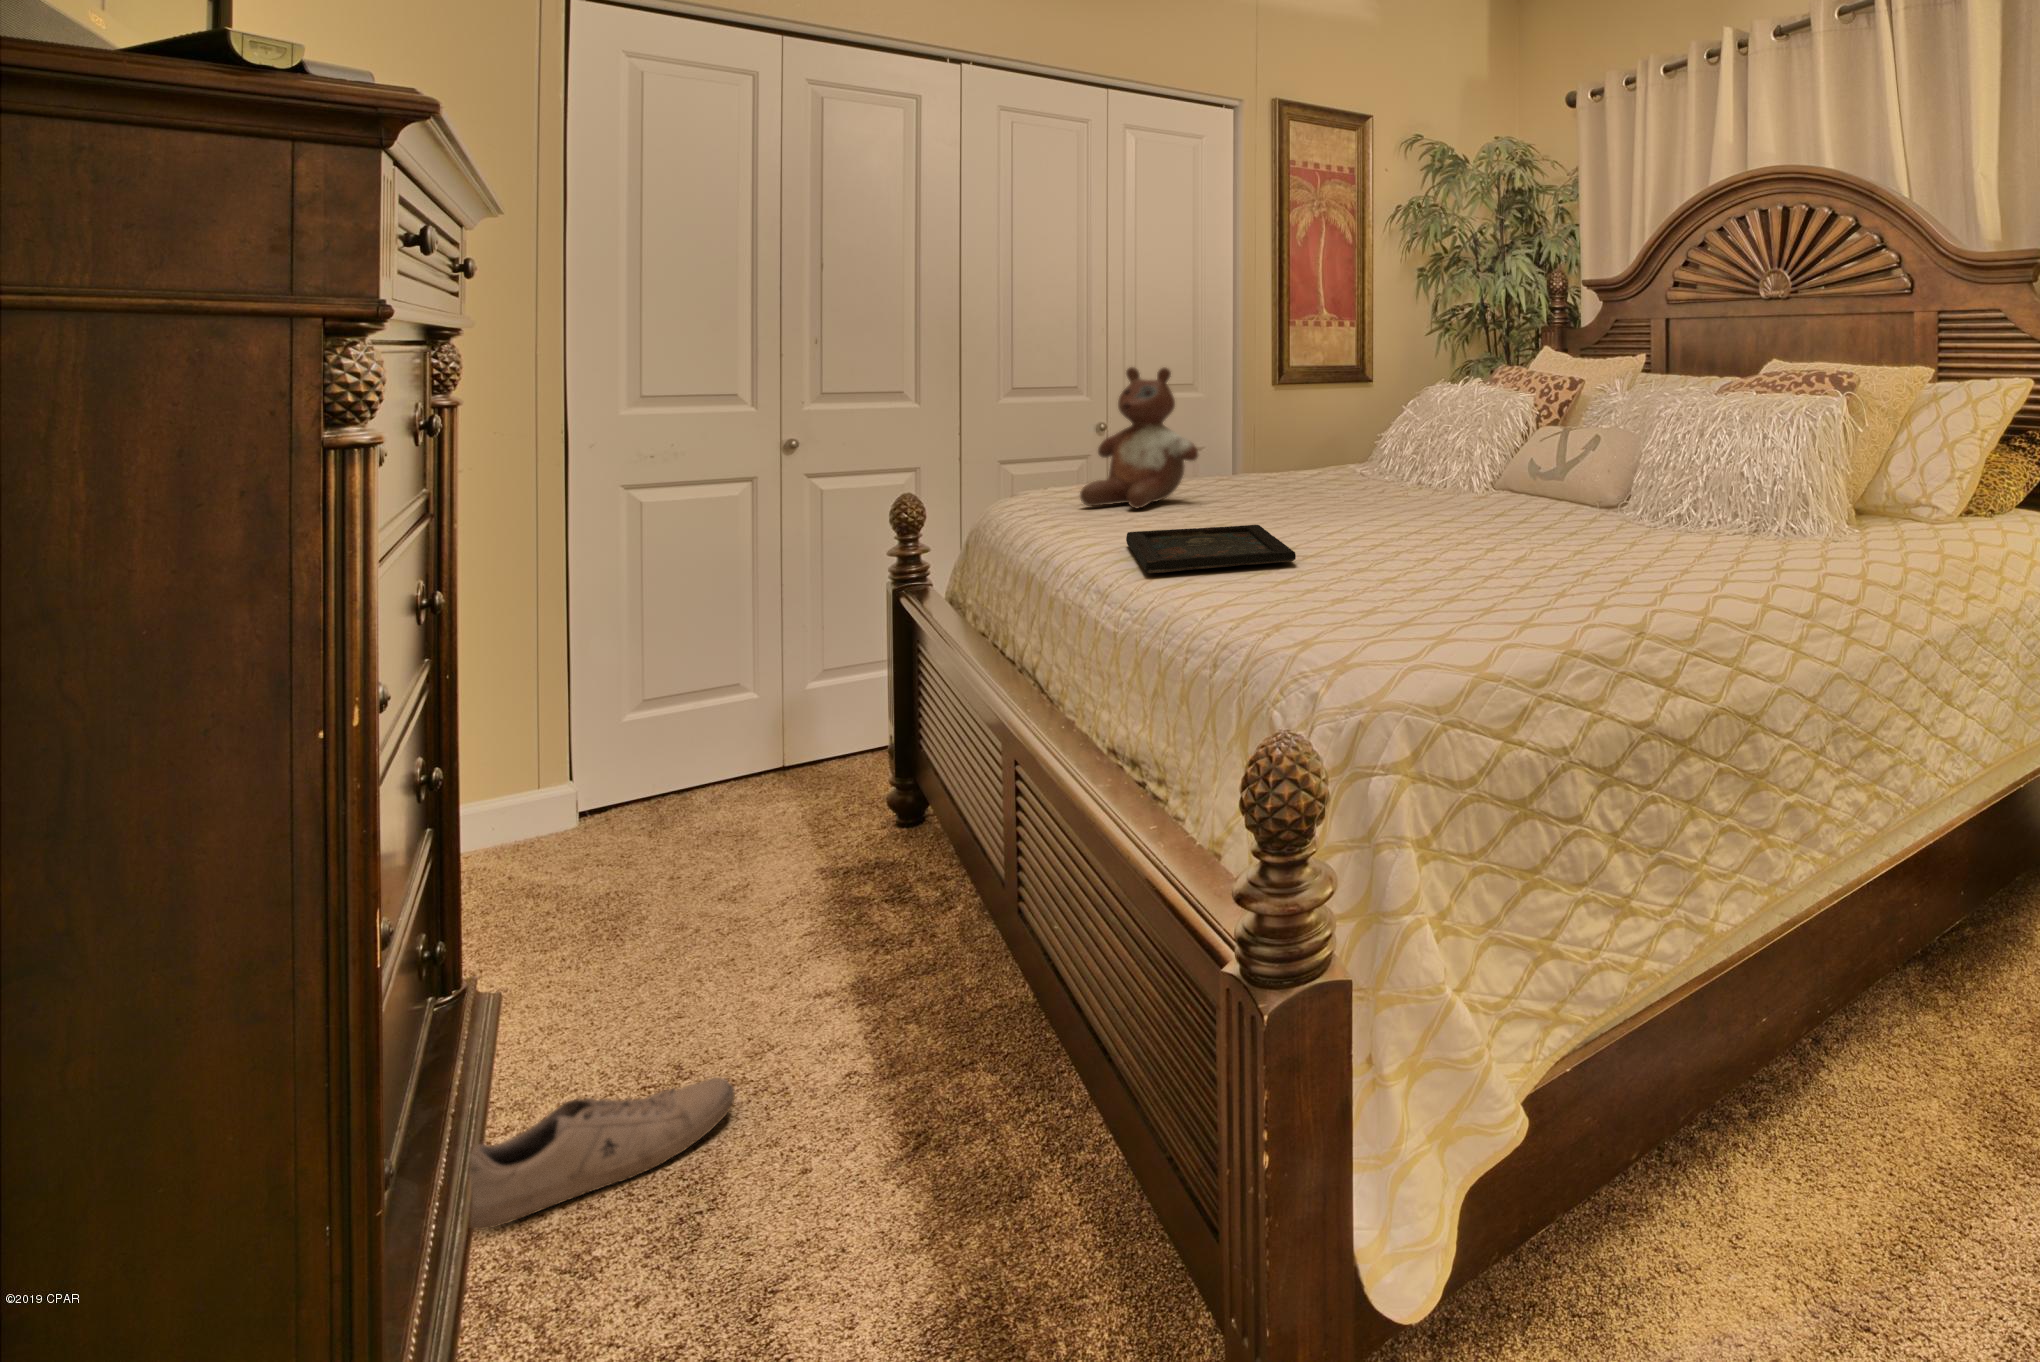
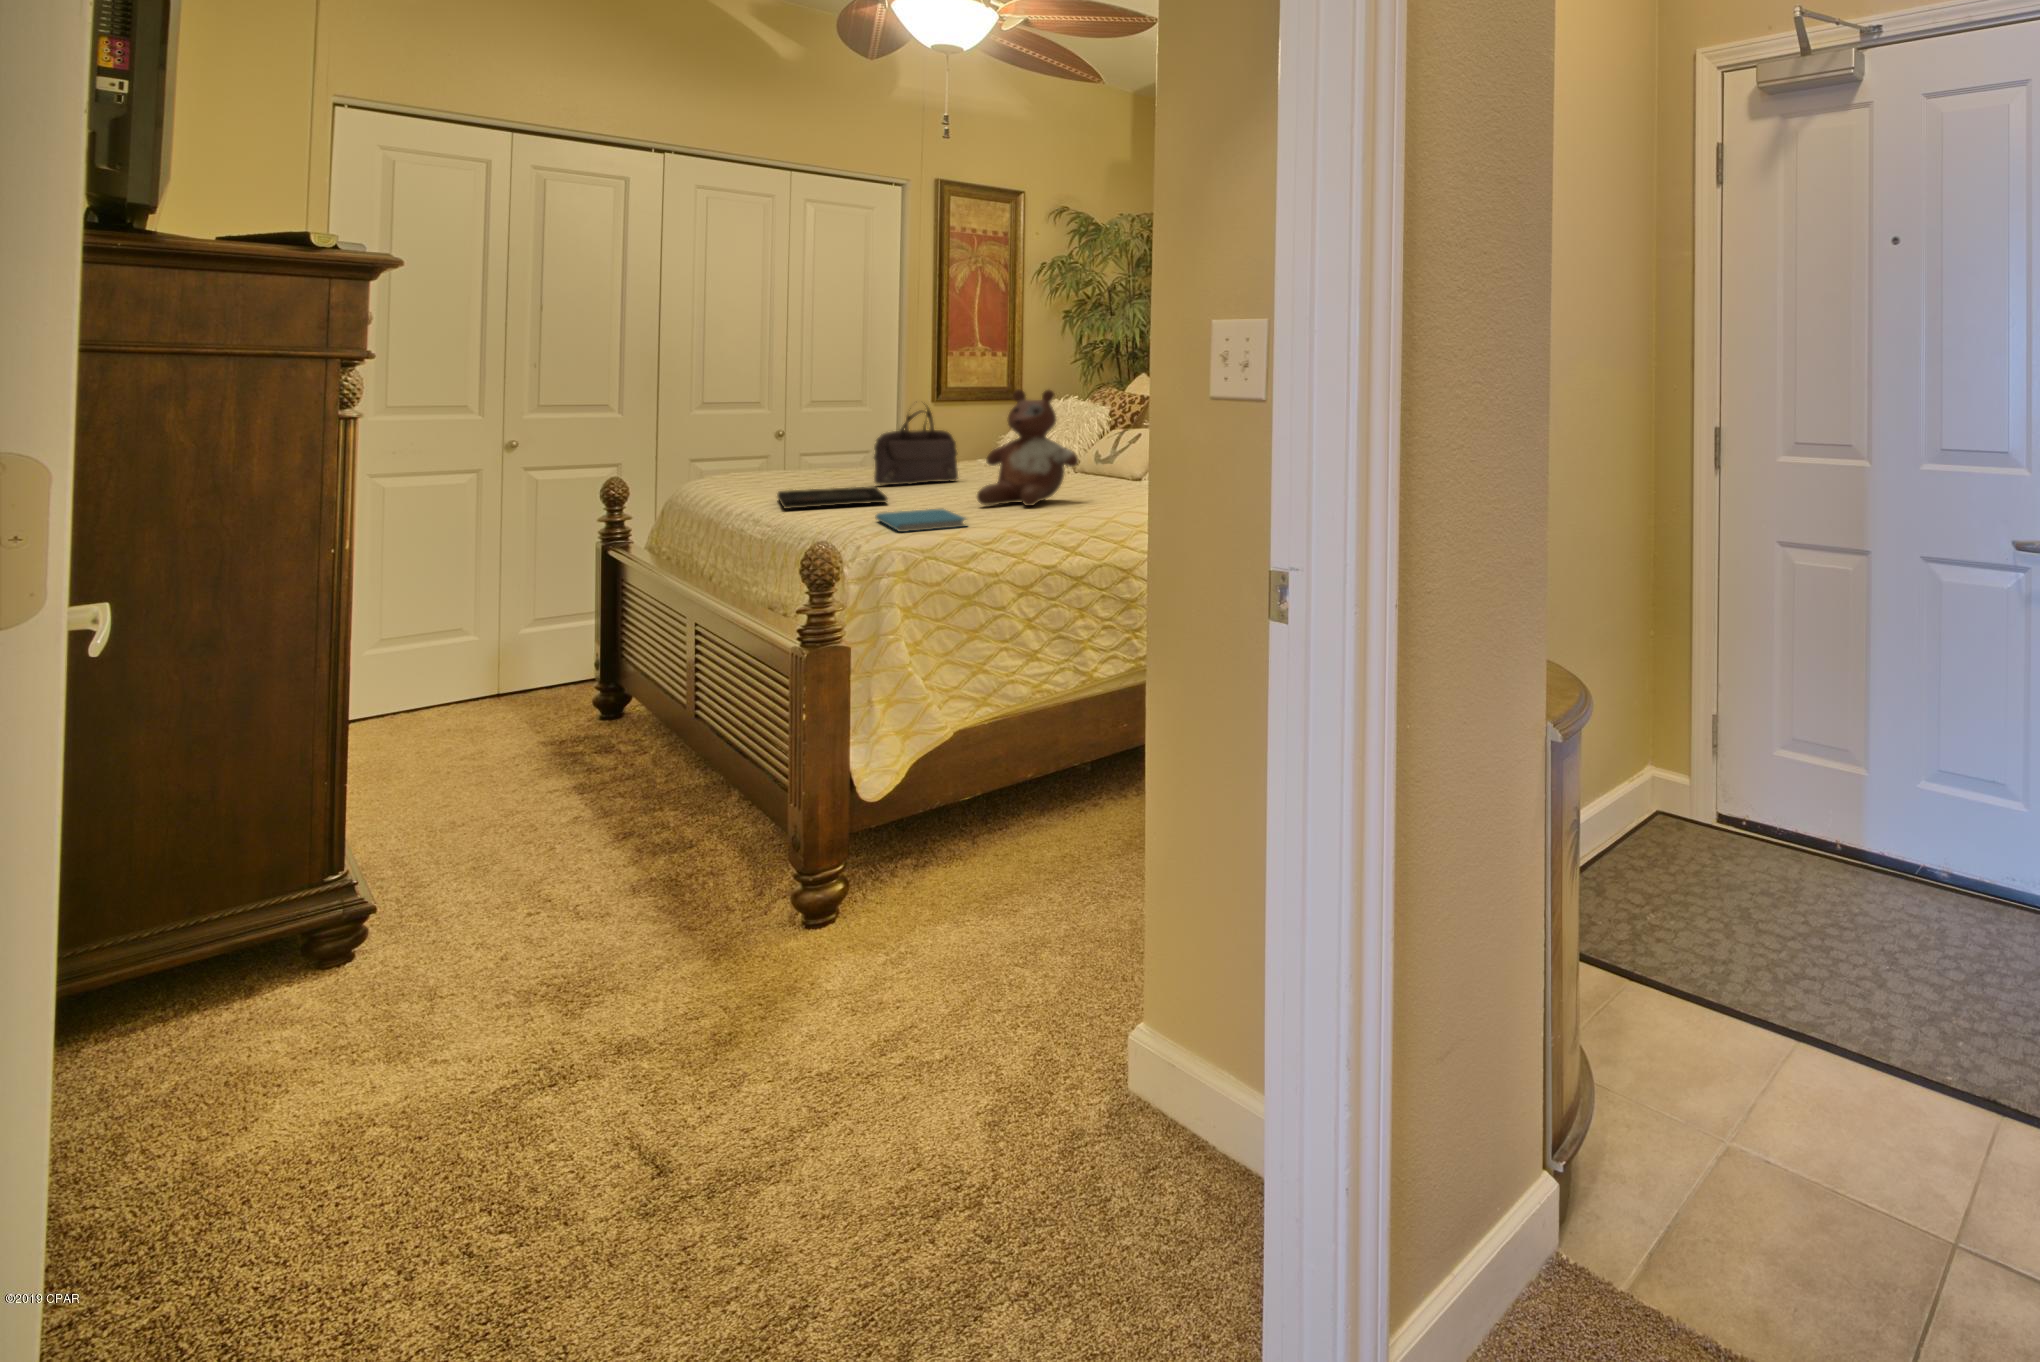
stuffed bear: present [1080,367,1198,508] -> present [977,389,1079,506]
handbag: none [1242,390,1351,516] -> present [874,407,958,485]
book: none [1311,592,1495,663] -> present [875,509,965,532]
shoe: present [470,1078,735,1230] -> none [313,815,492,883]

